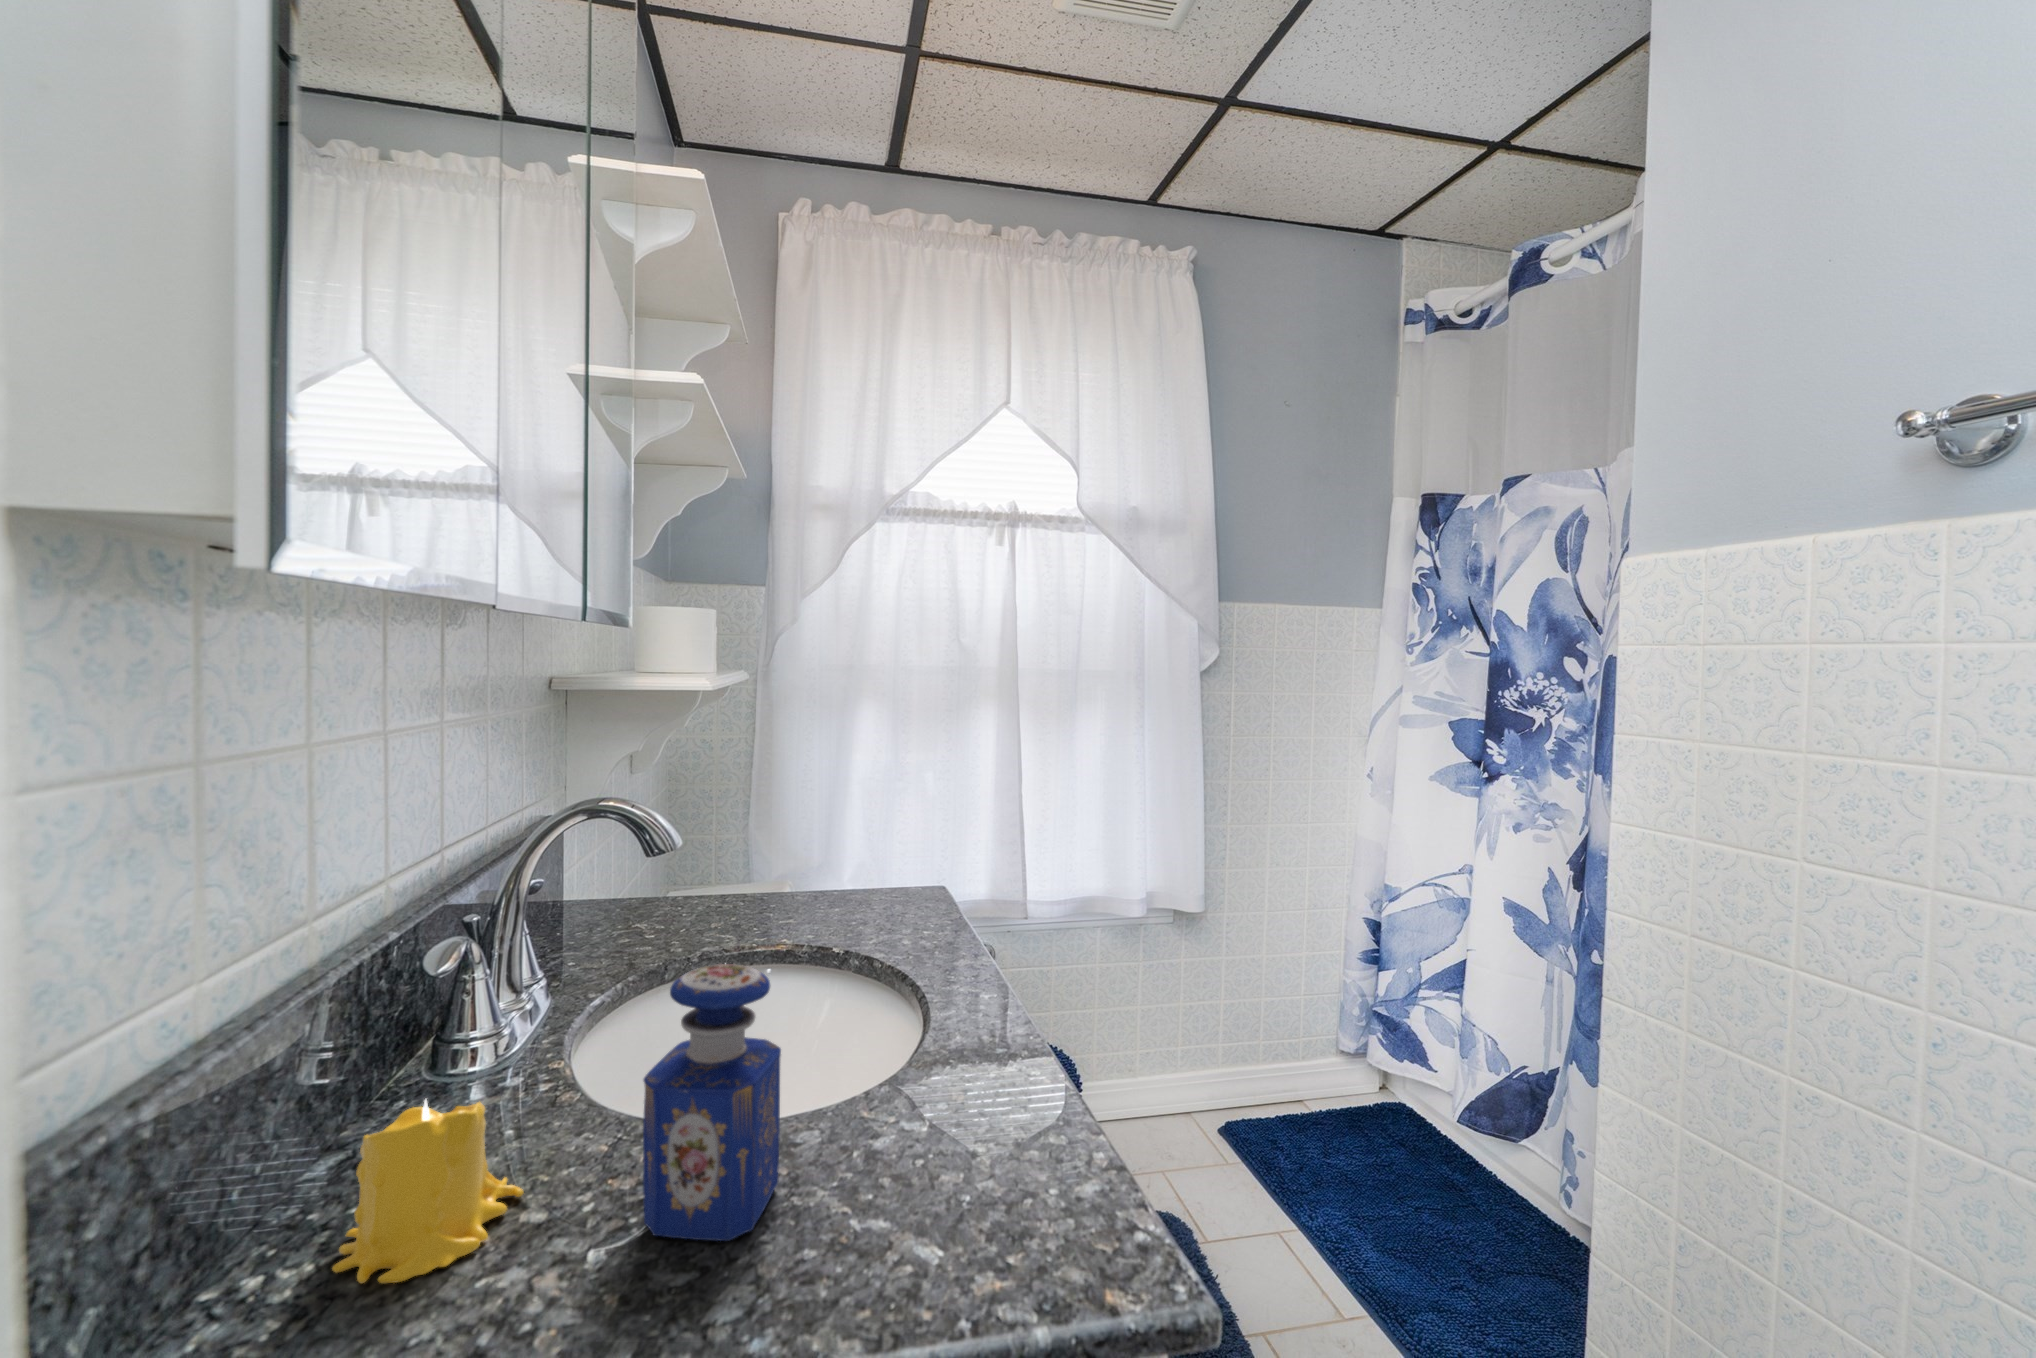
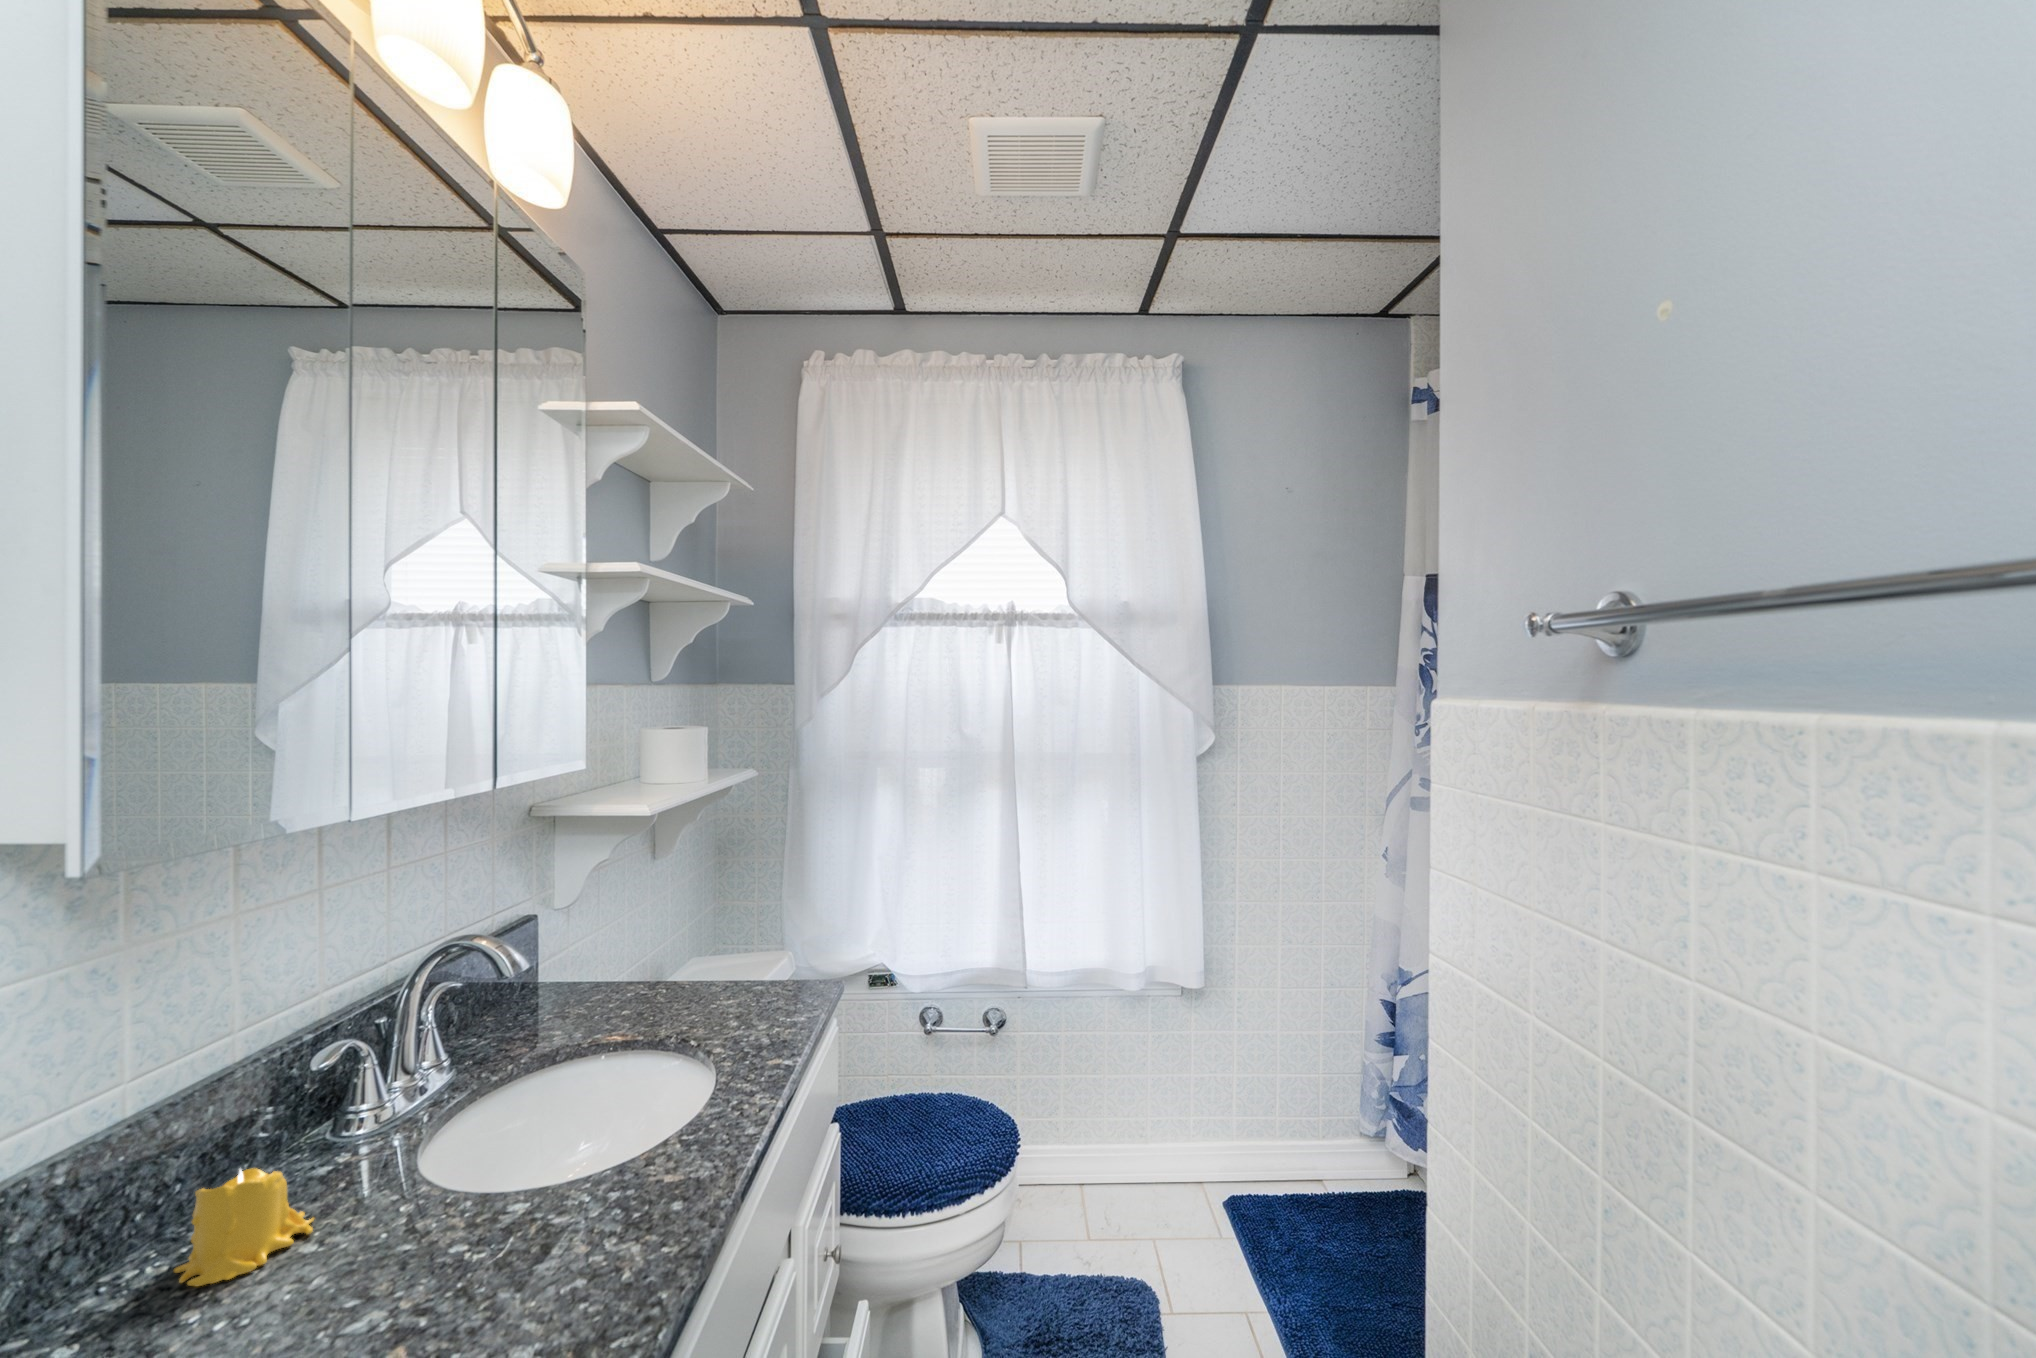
perfume bottle: present [643,964,781,1241] -> none [344,1095,455,1292]

